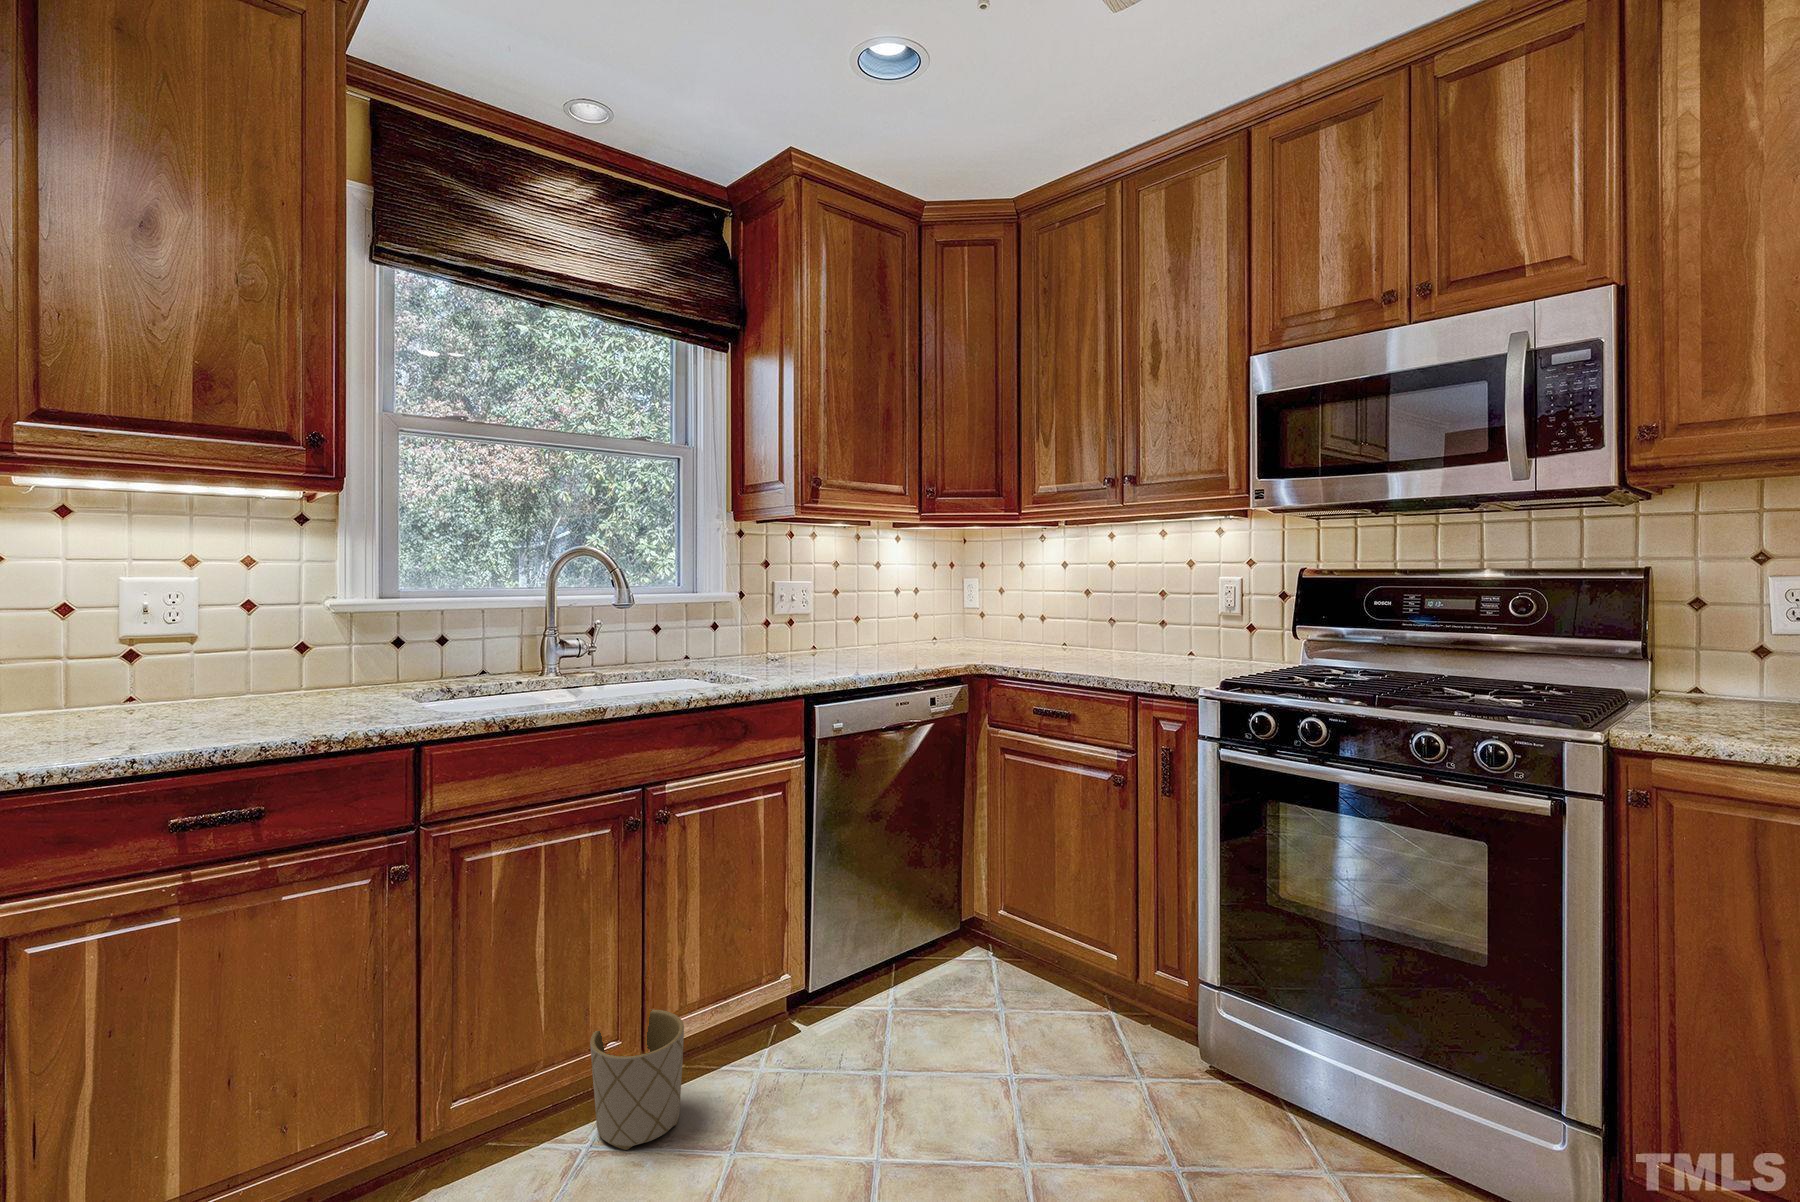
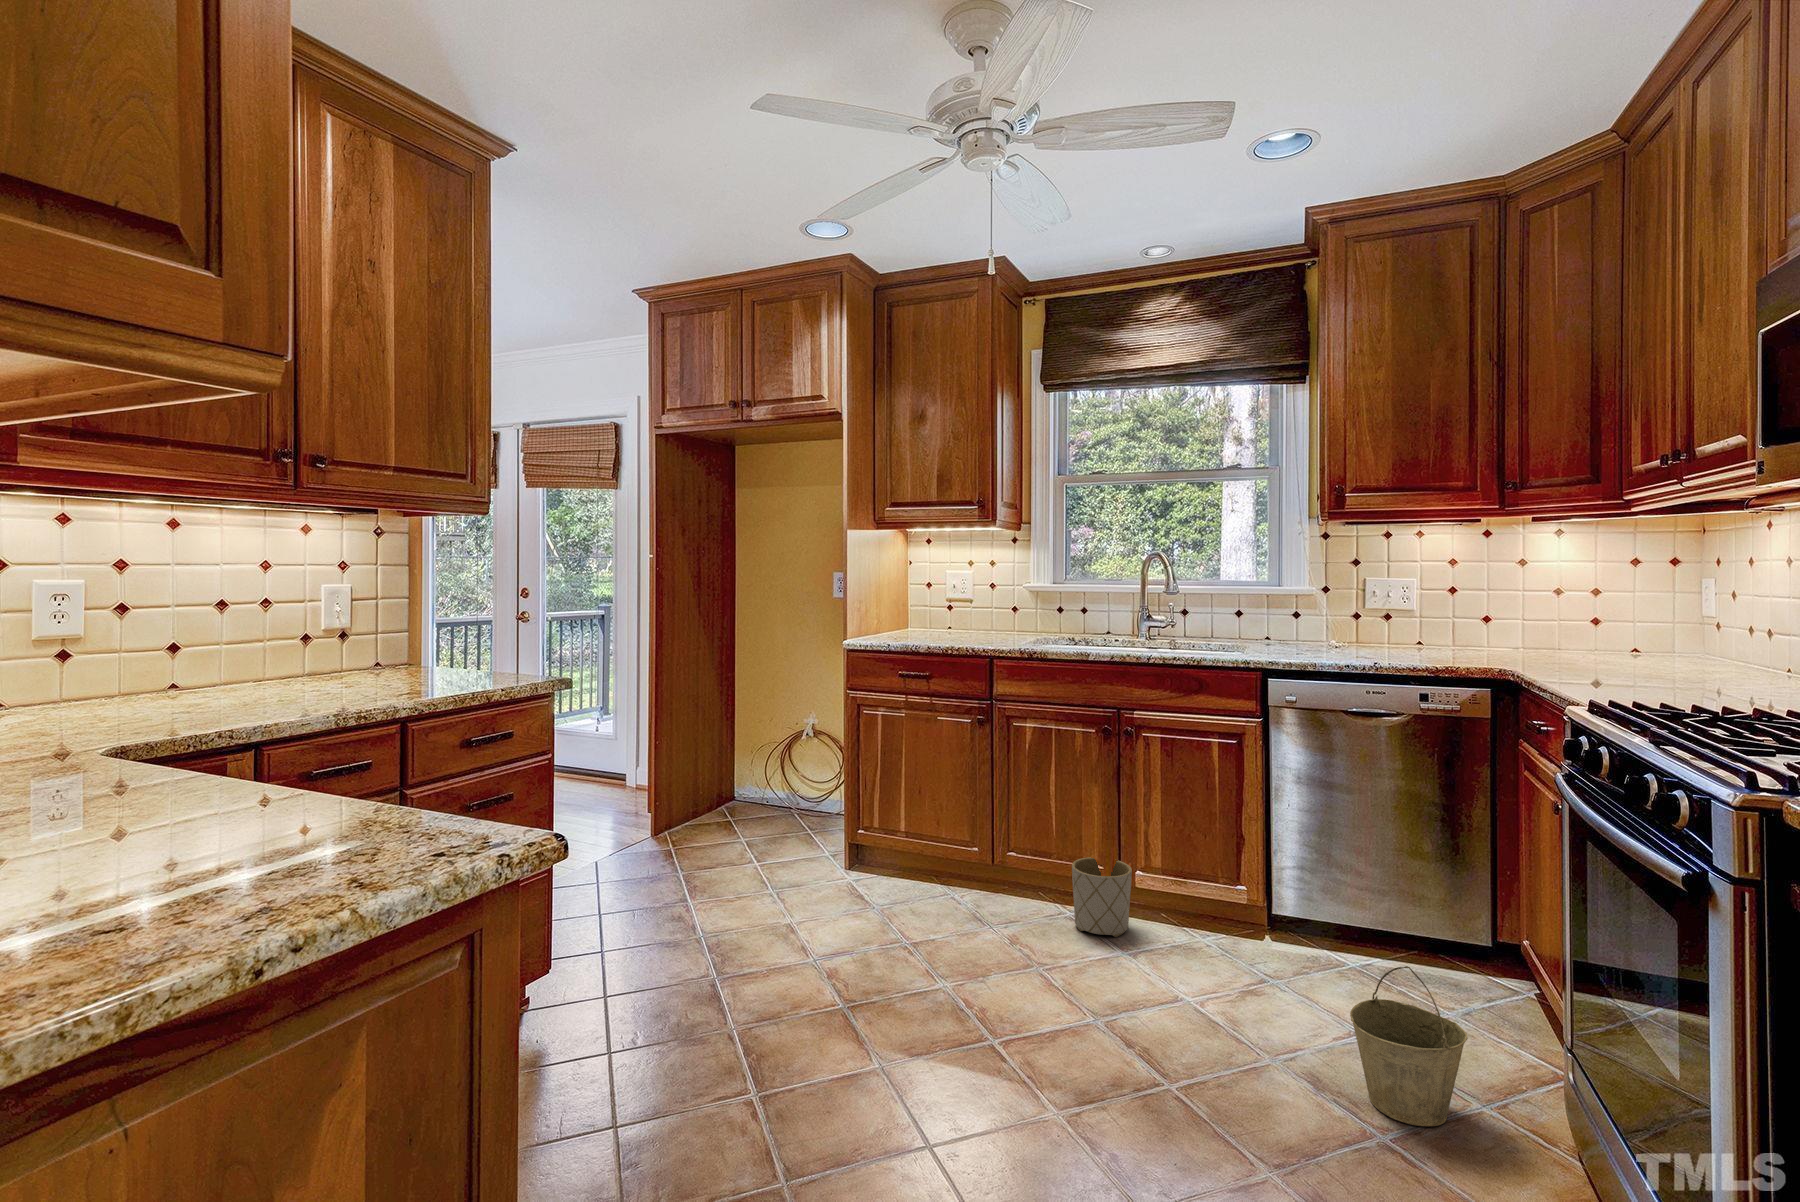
bucket: none [1061,977,1157,1134] -> present [1350,966,1468,1126]

